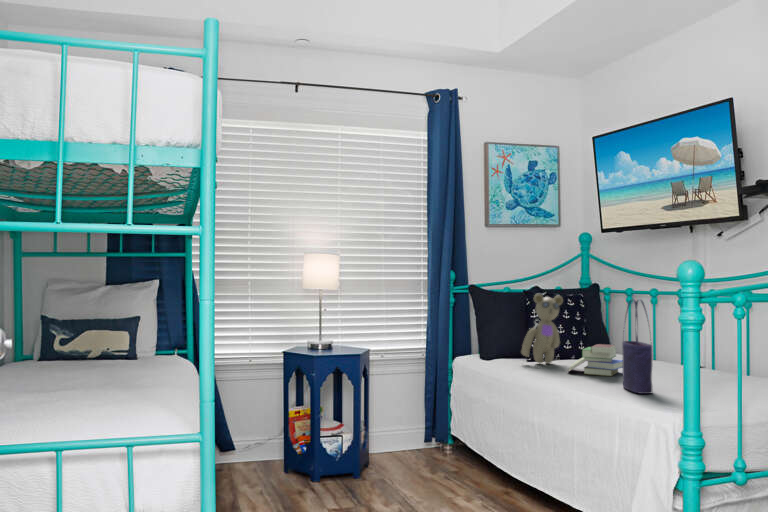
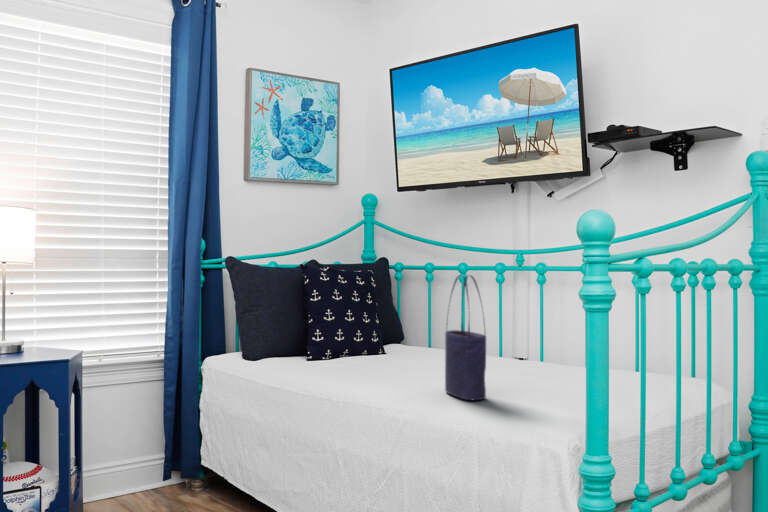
teddy bear: present [521,294,563,364] -> none [301,270,355,362]
book: present [568,344,623,376] -> none [366,335,436,376]

